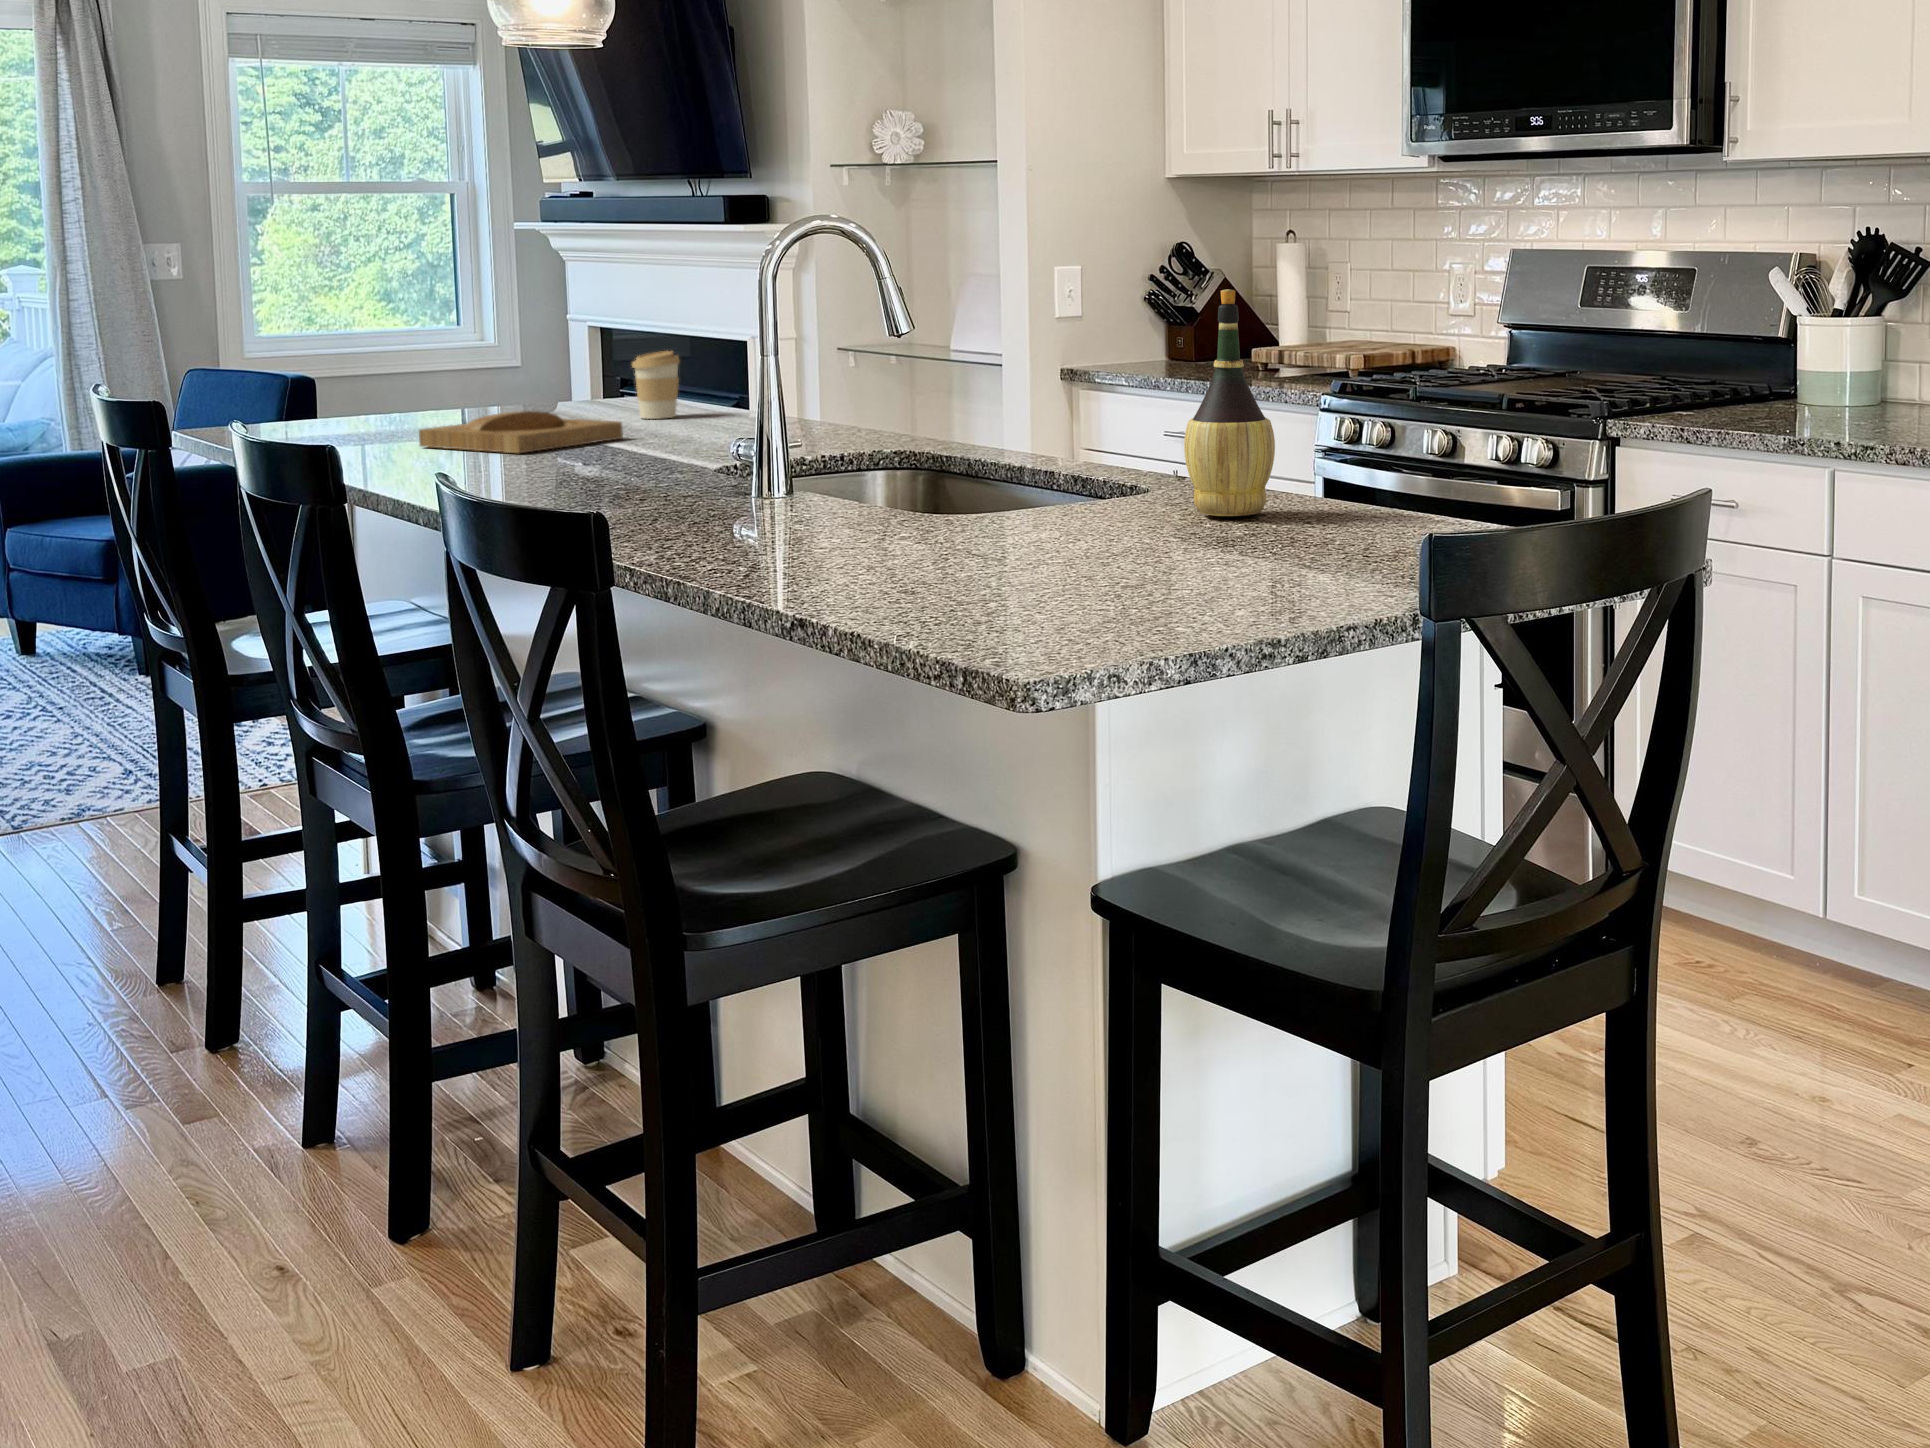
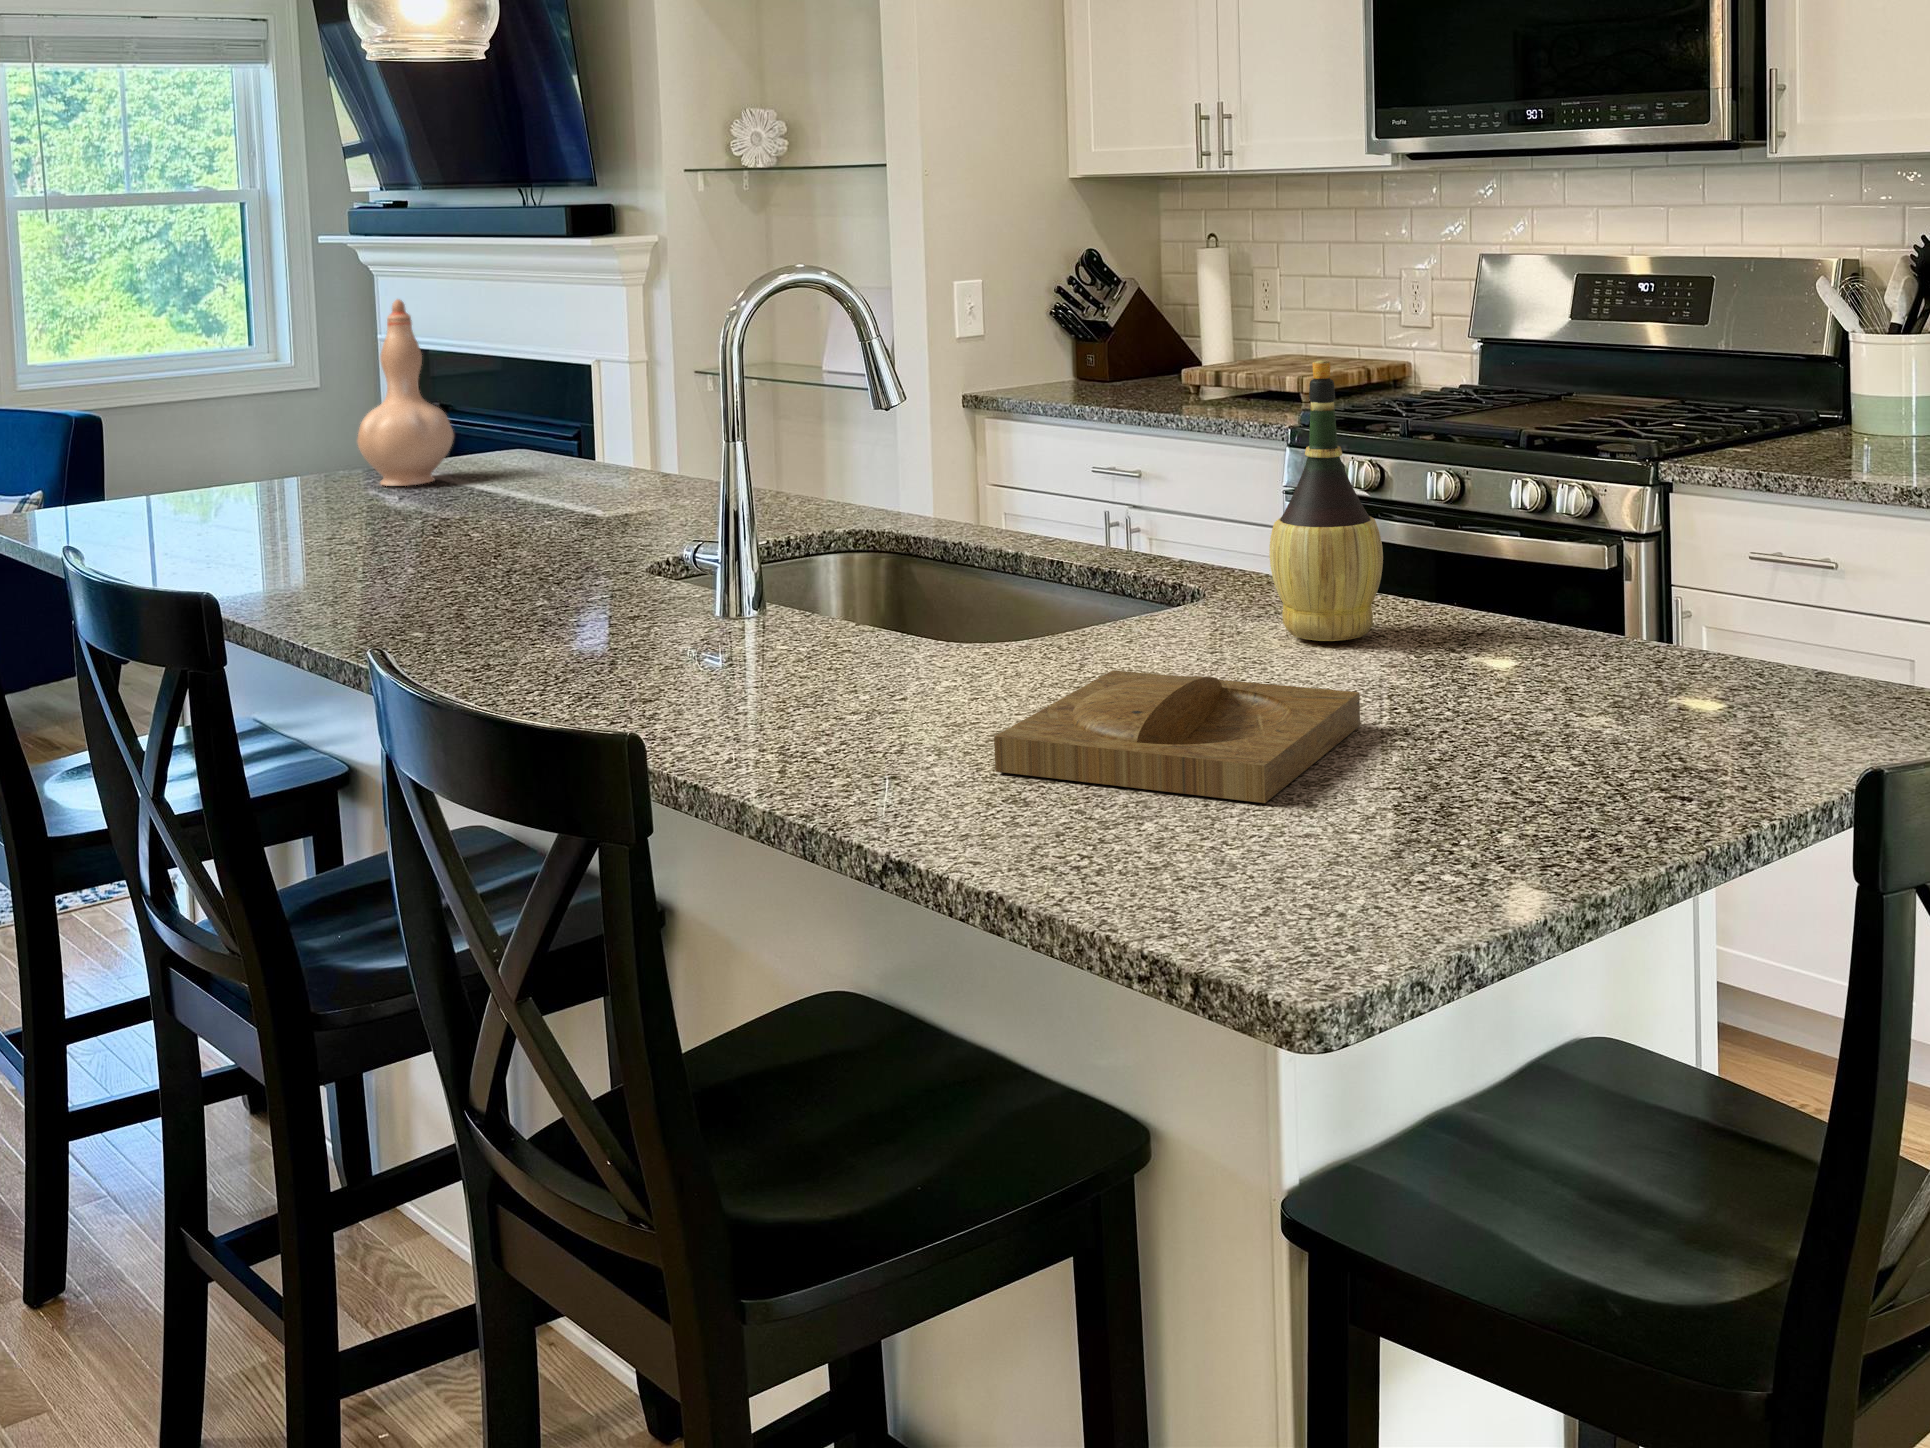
vase: none [506,258,589,419] -> present [357,299,454,486]
coffee cup: present [632,351,679,419] -> none [506,403,561,483]
tray: present [419,411,623,453] -> present [994,670,1360,803]

